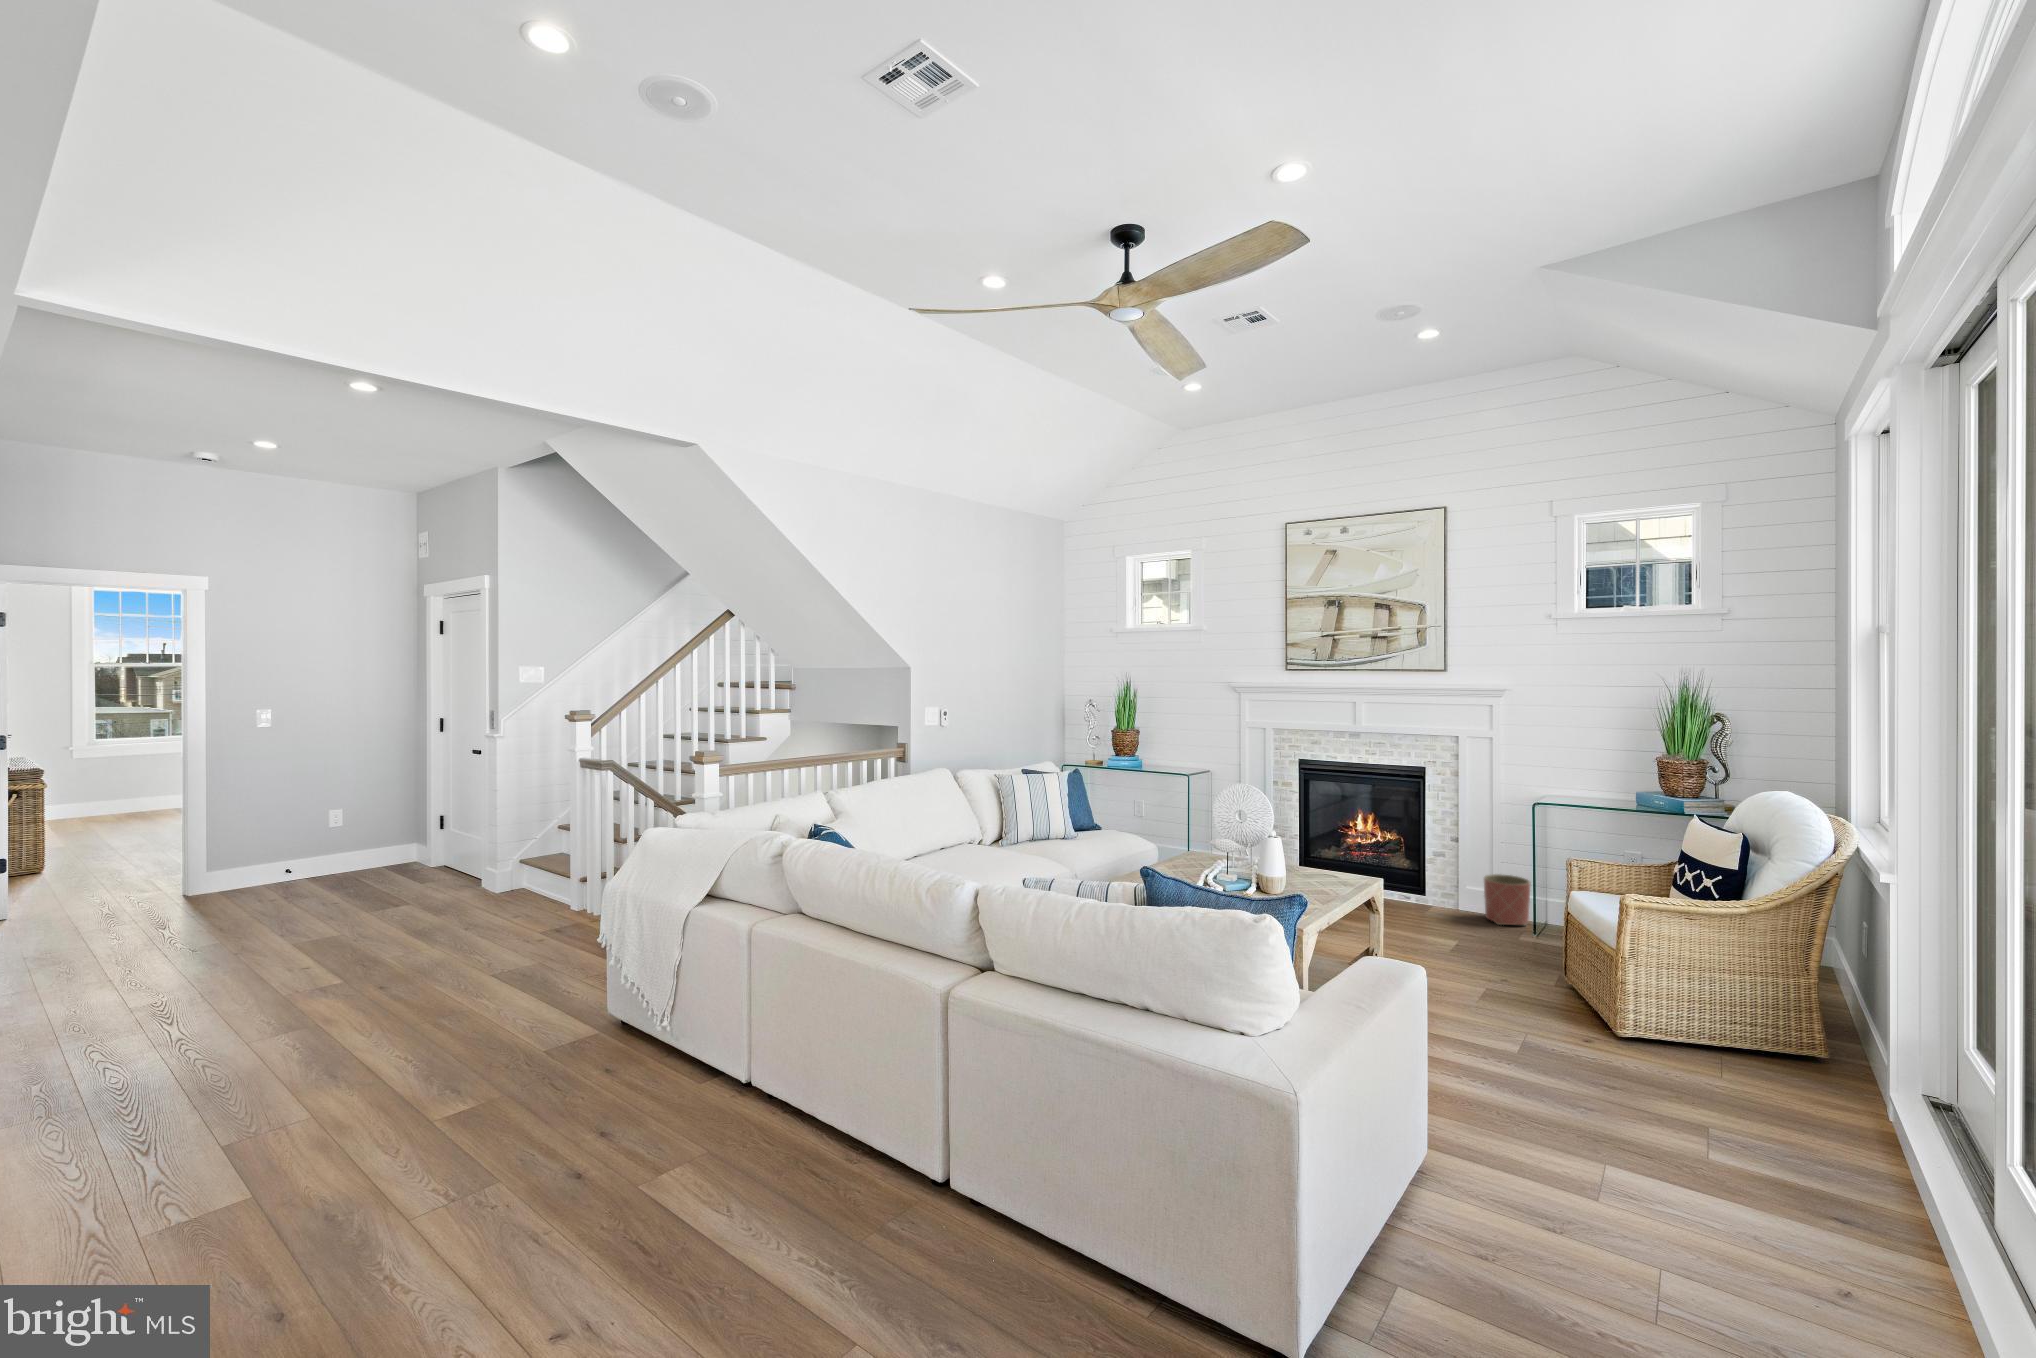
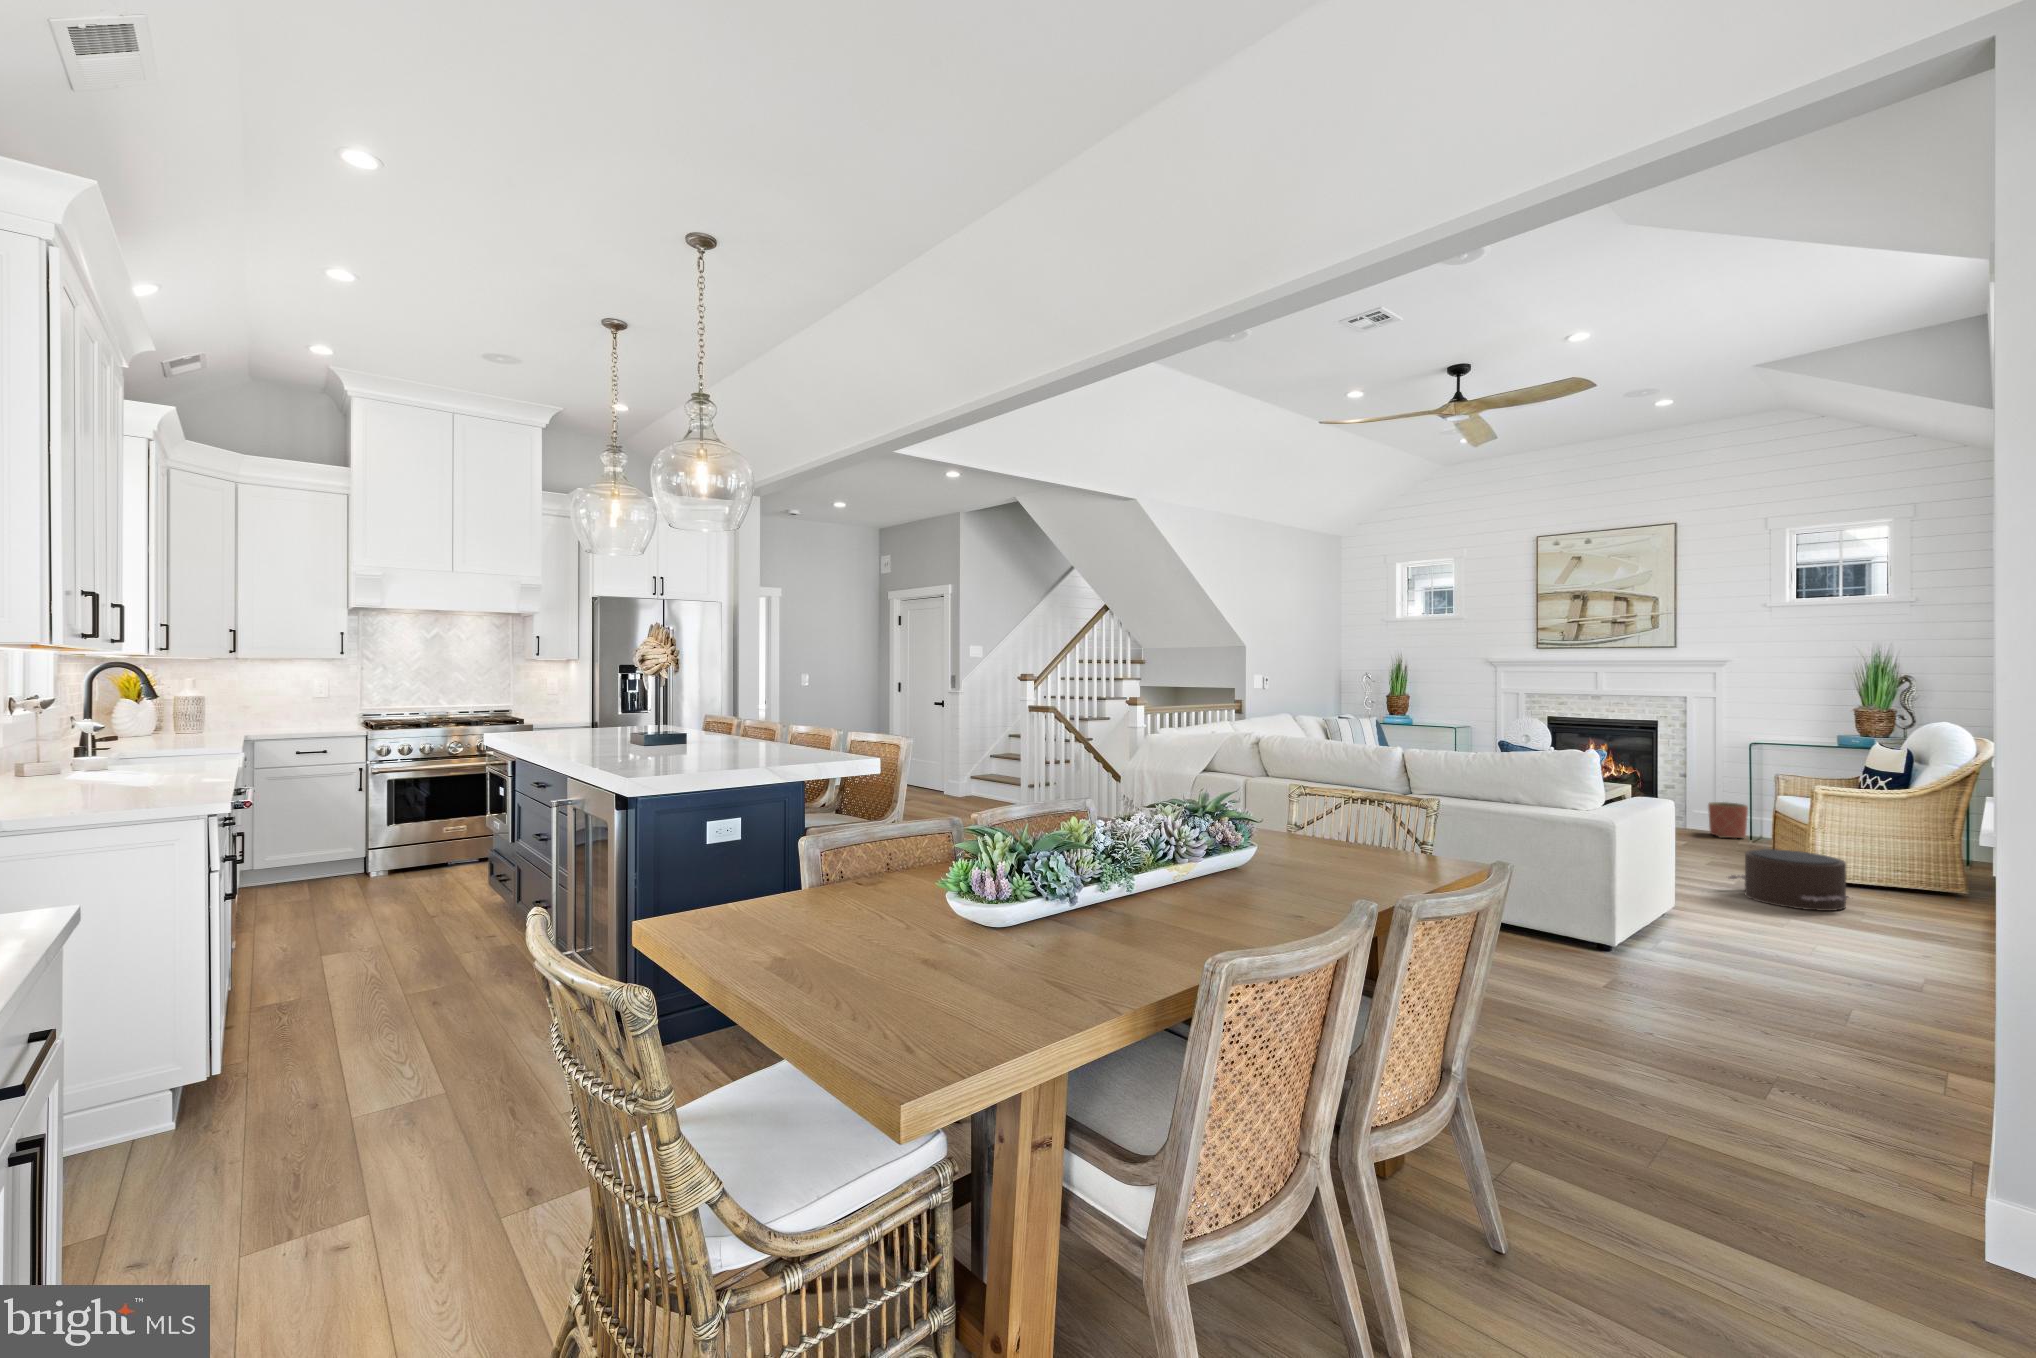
pouf: none [1505,1006,1692,1130] -> present [1728,849,1848,911]

